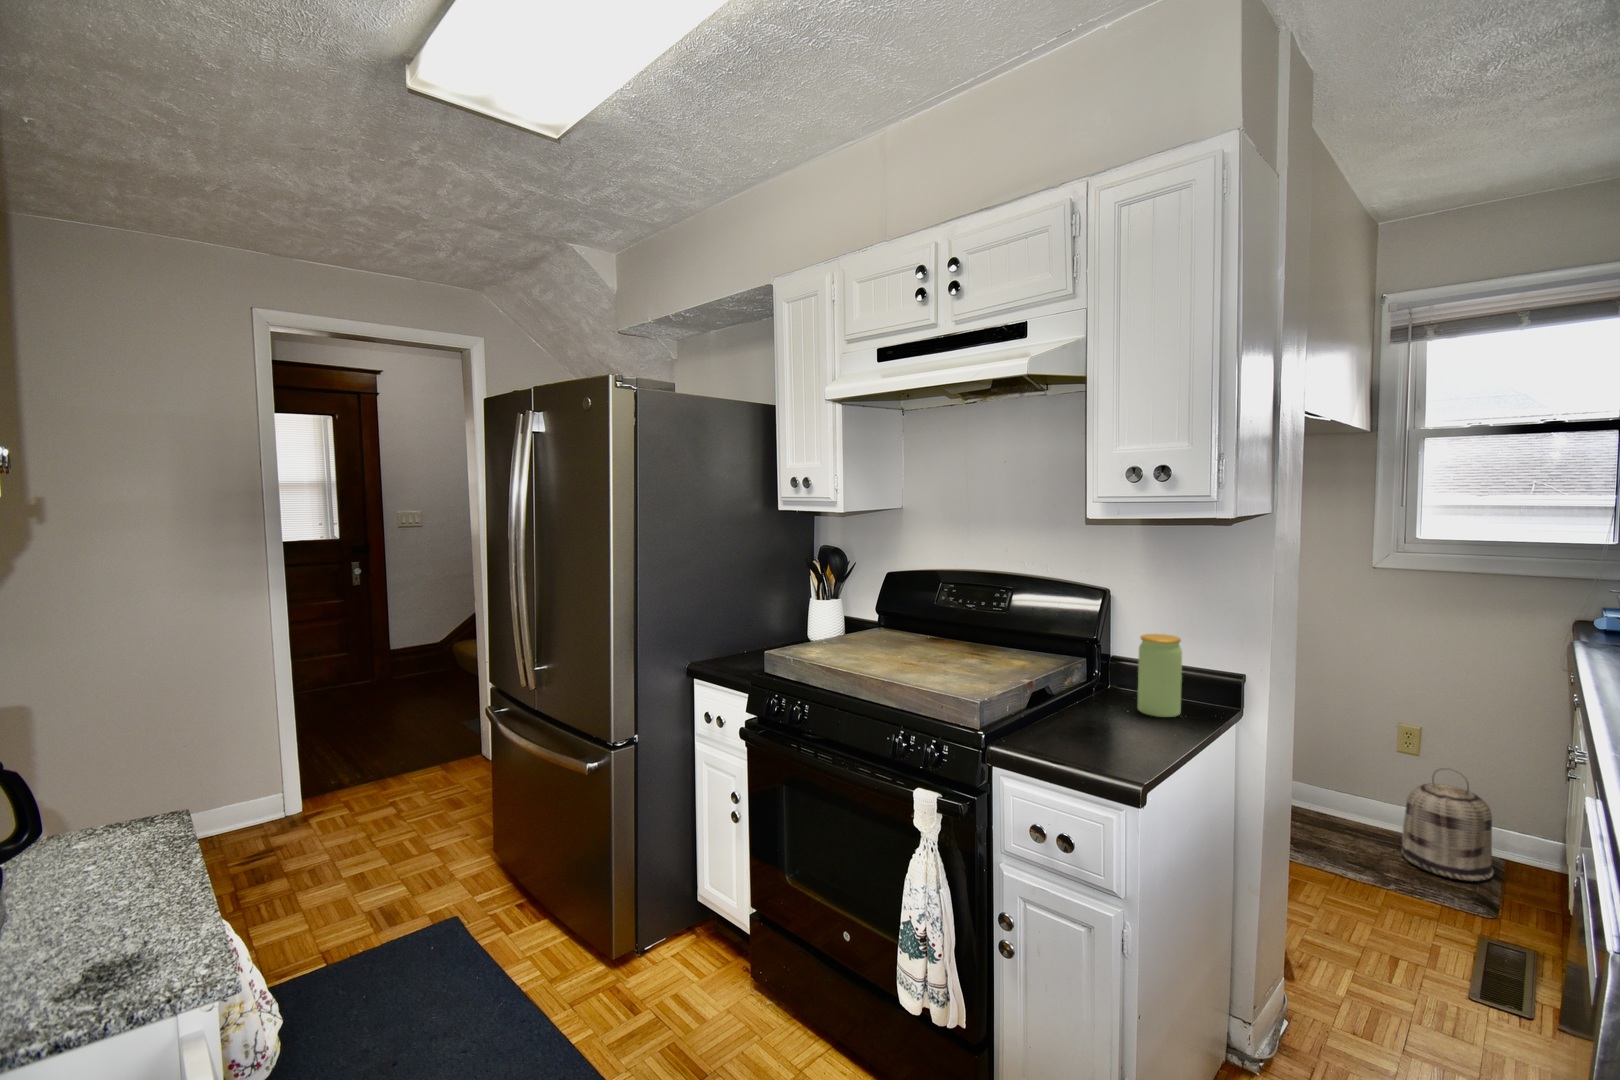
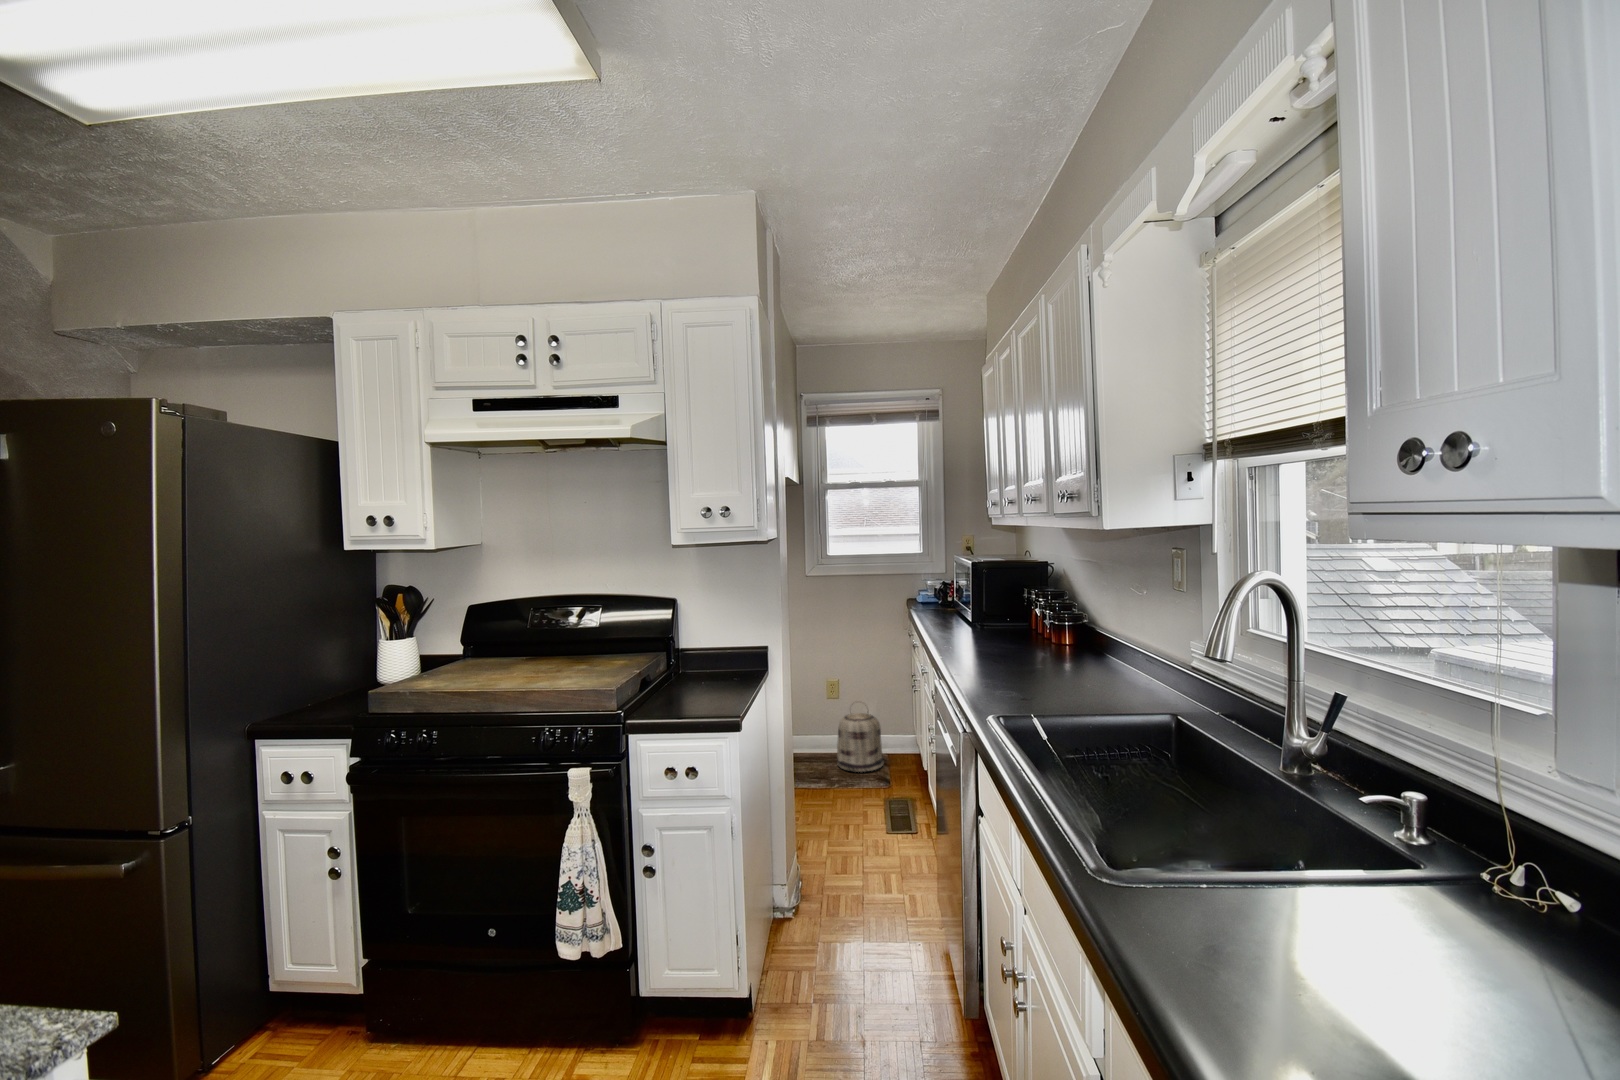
jar: present [1138,634,1182,717] -> none [705,625,735,683]

